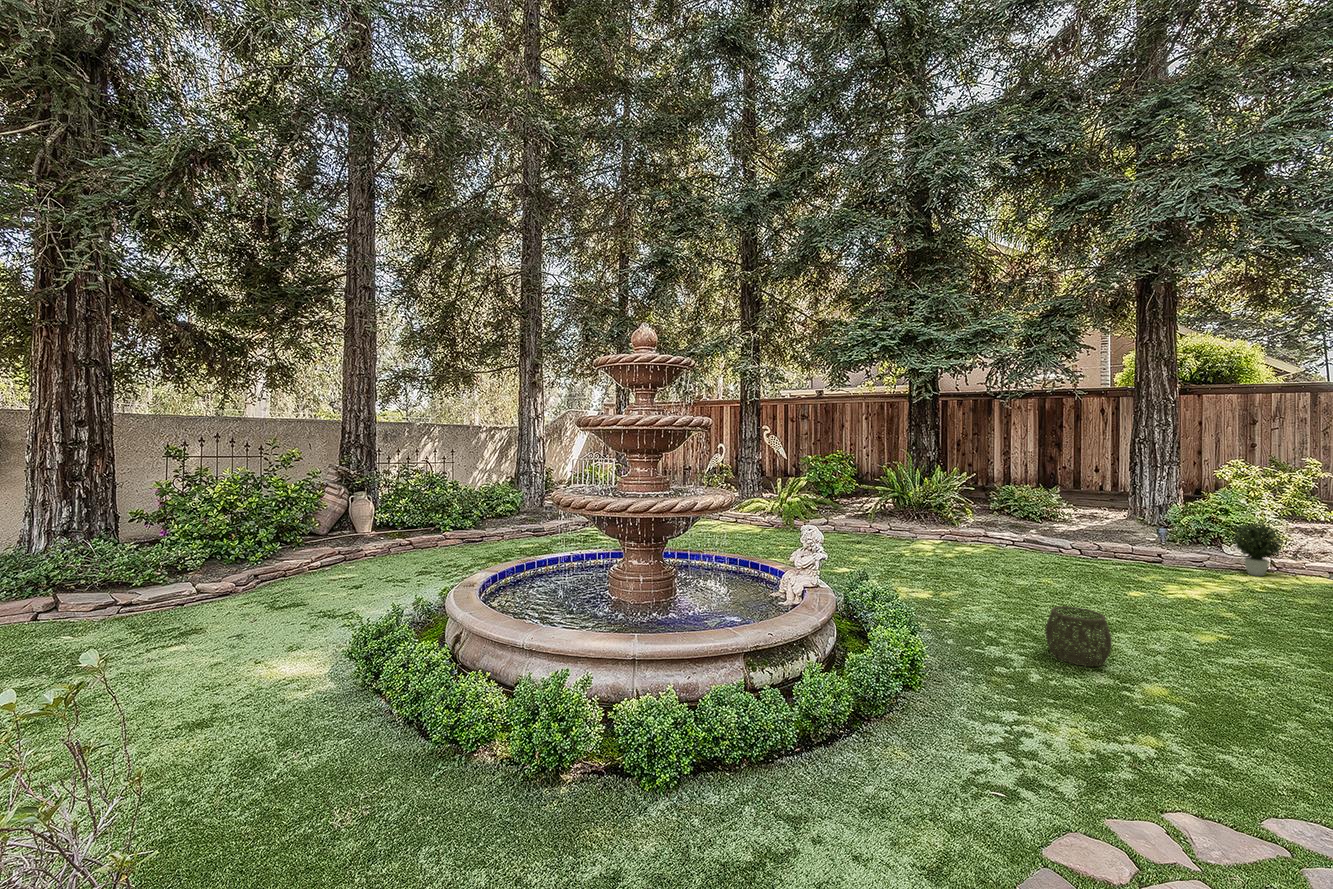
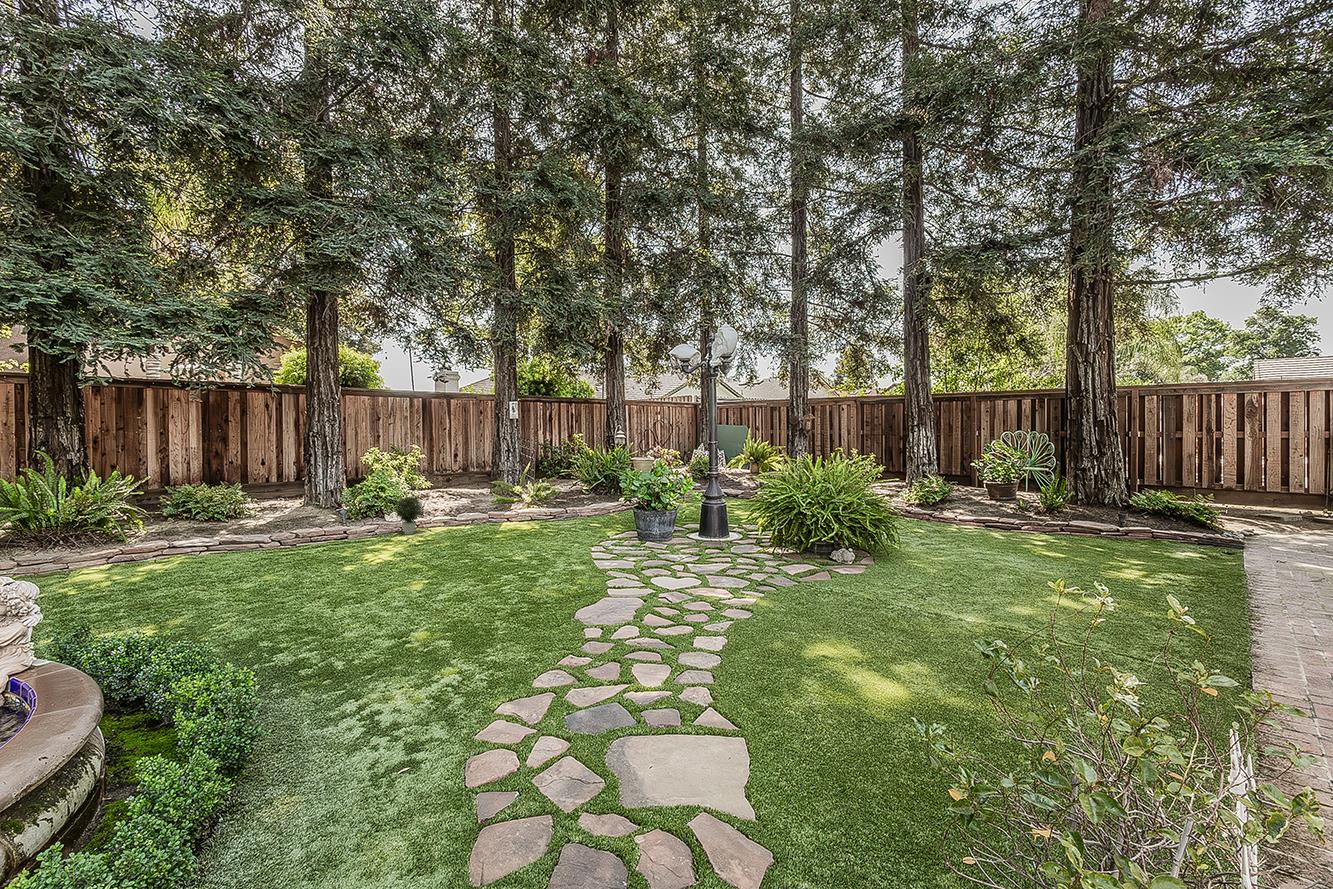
woven basket: present [1045,606,1112,667] -> none [330,587,386,641]

